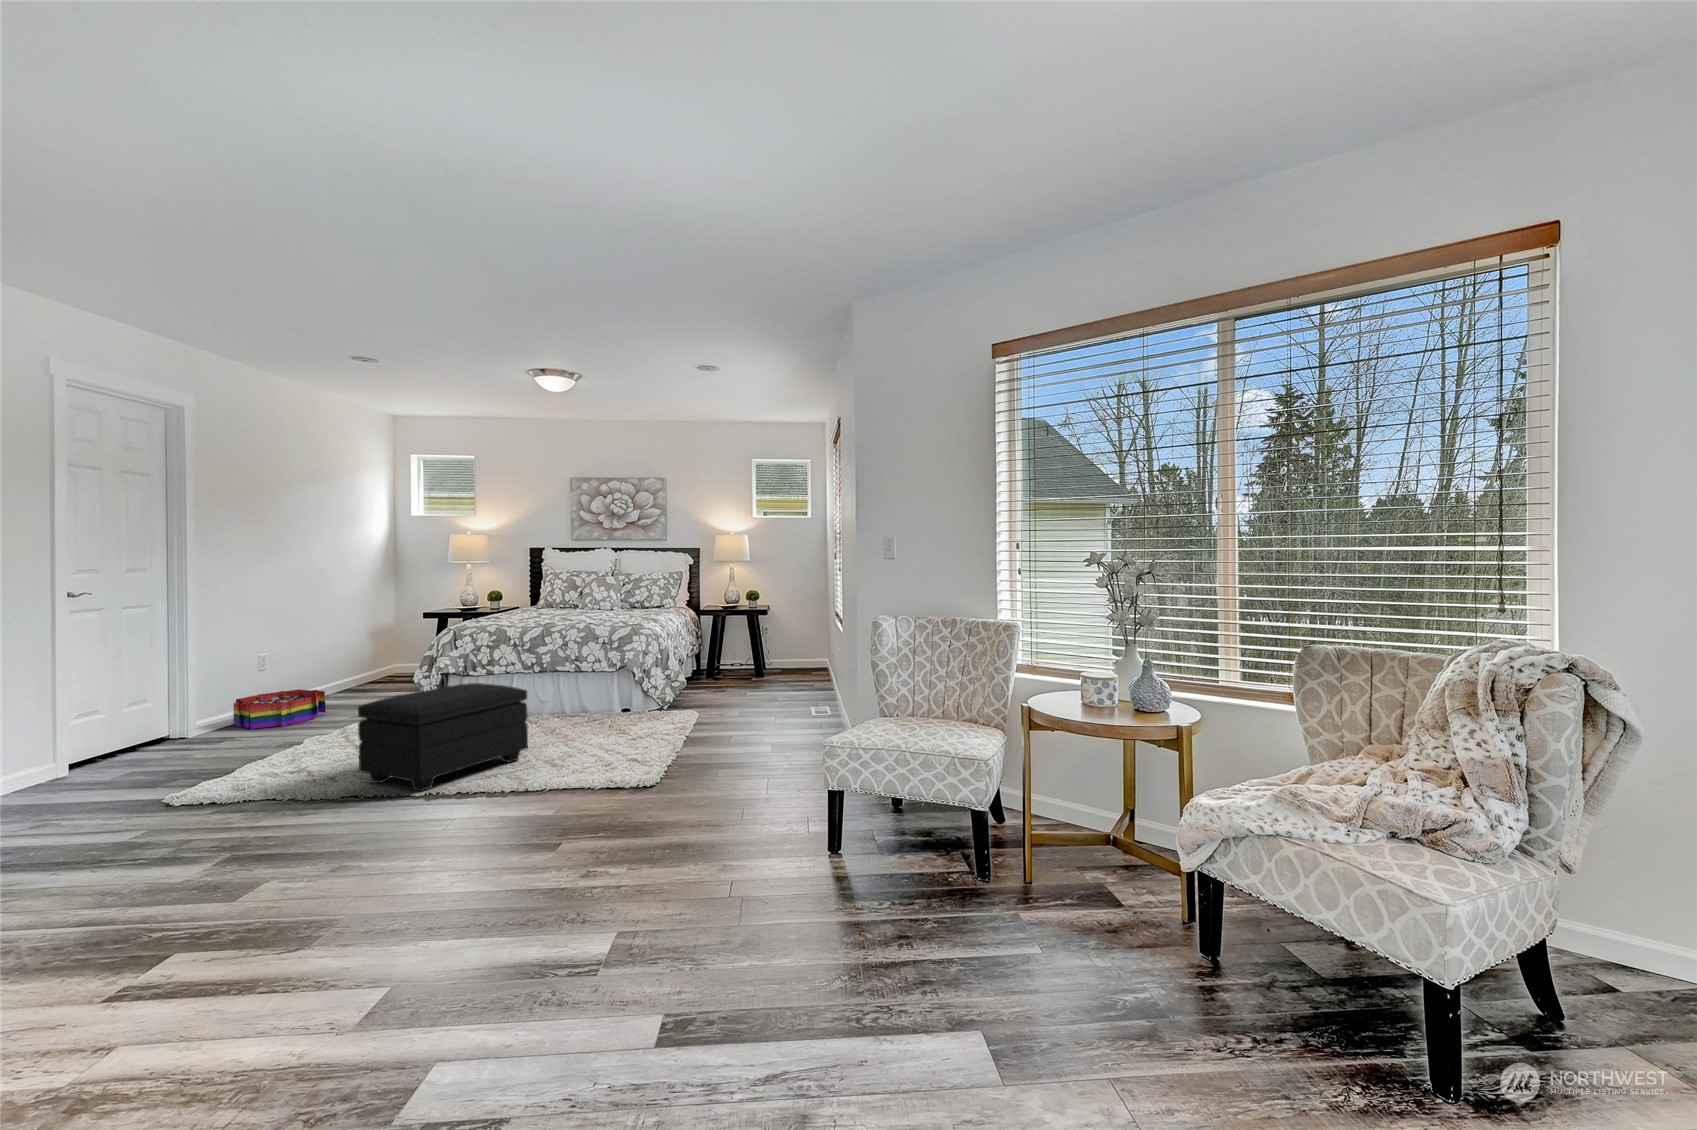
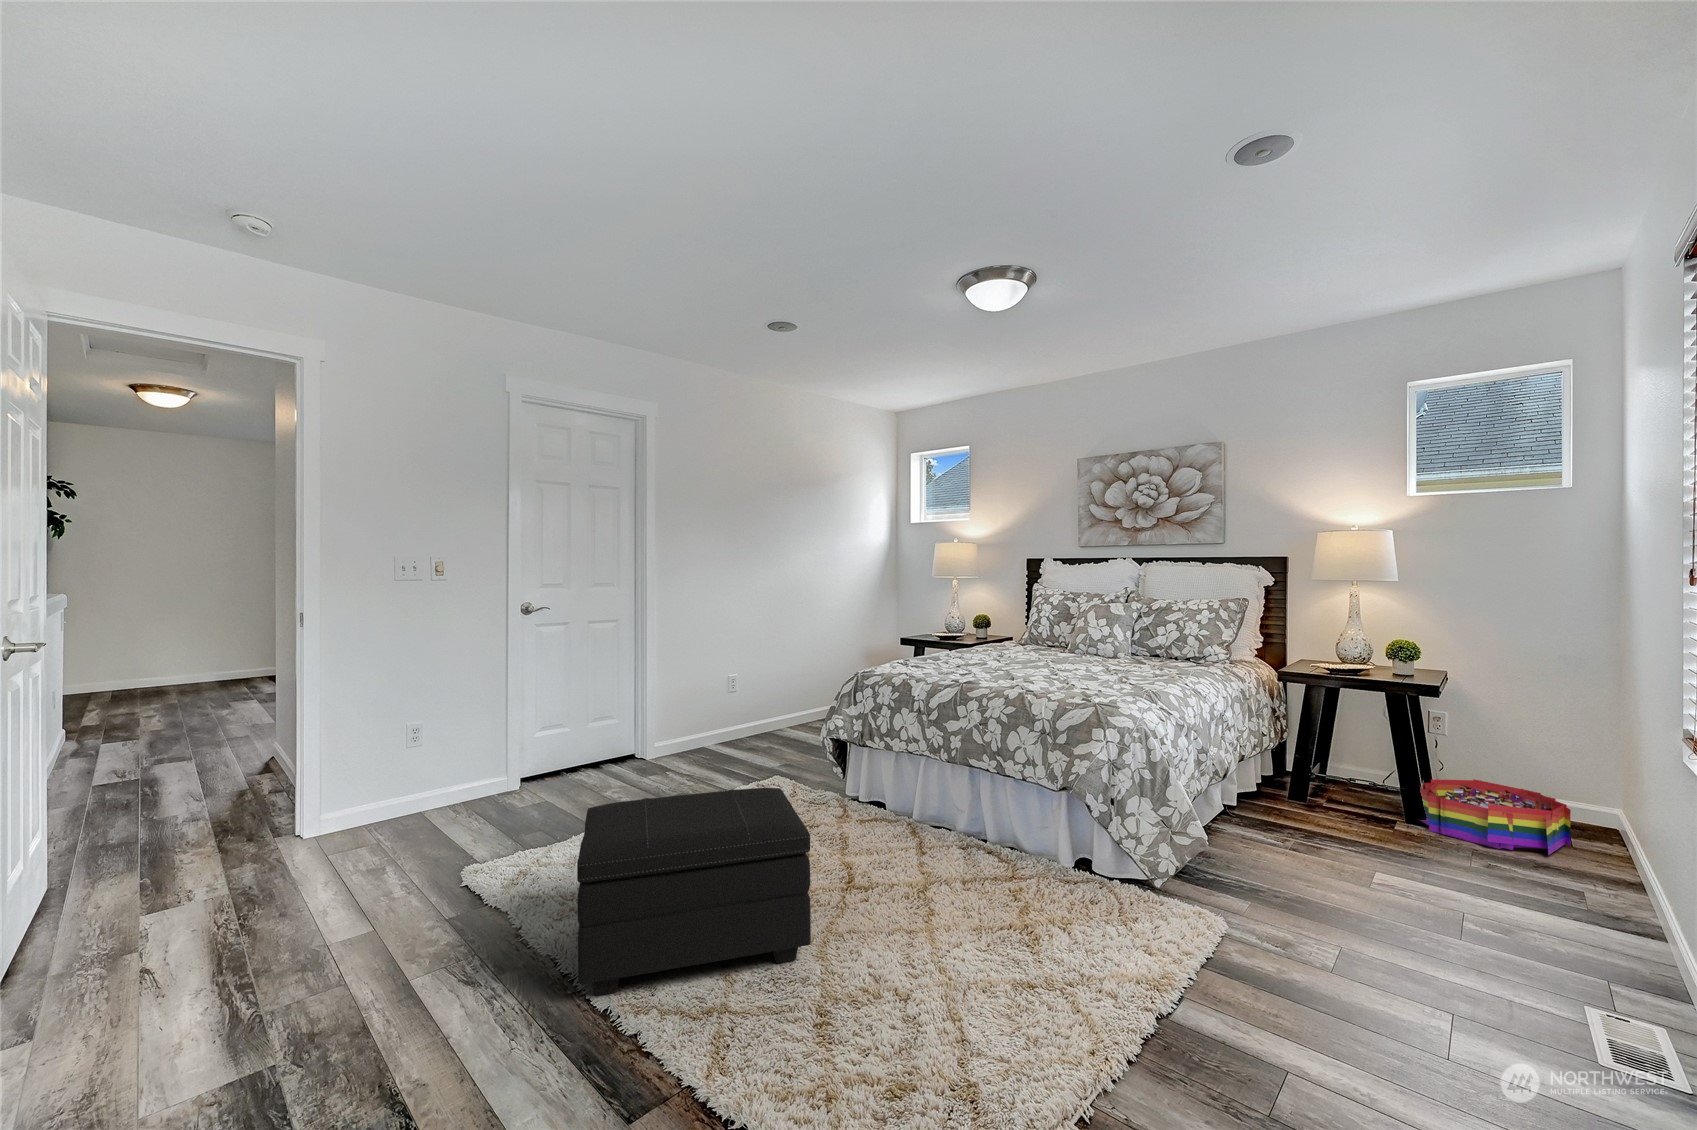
storage bin: present [234,689,326,729] -> present [1420,779,1571,855]

